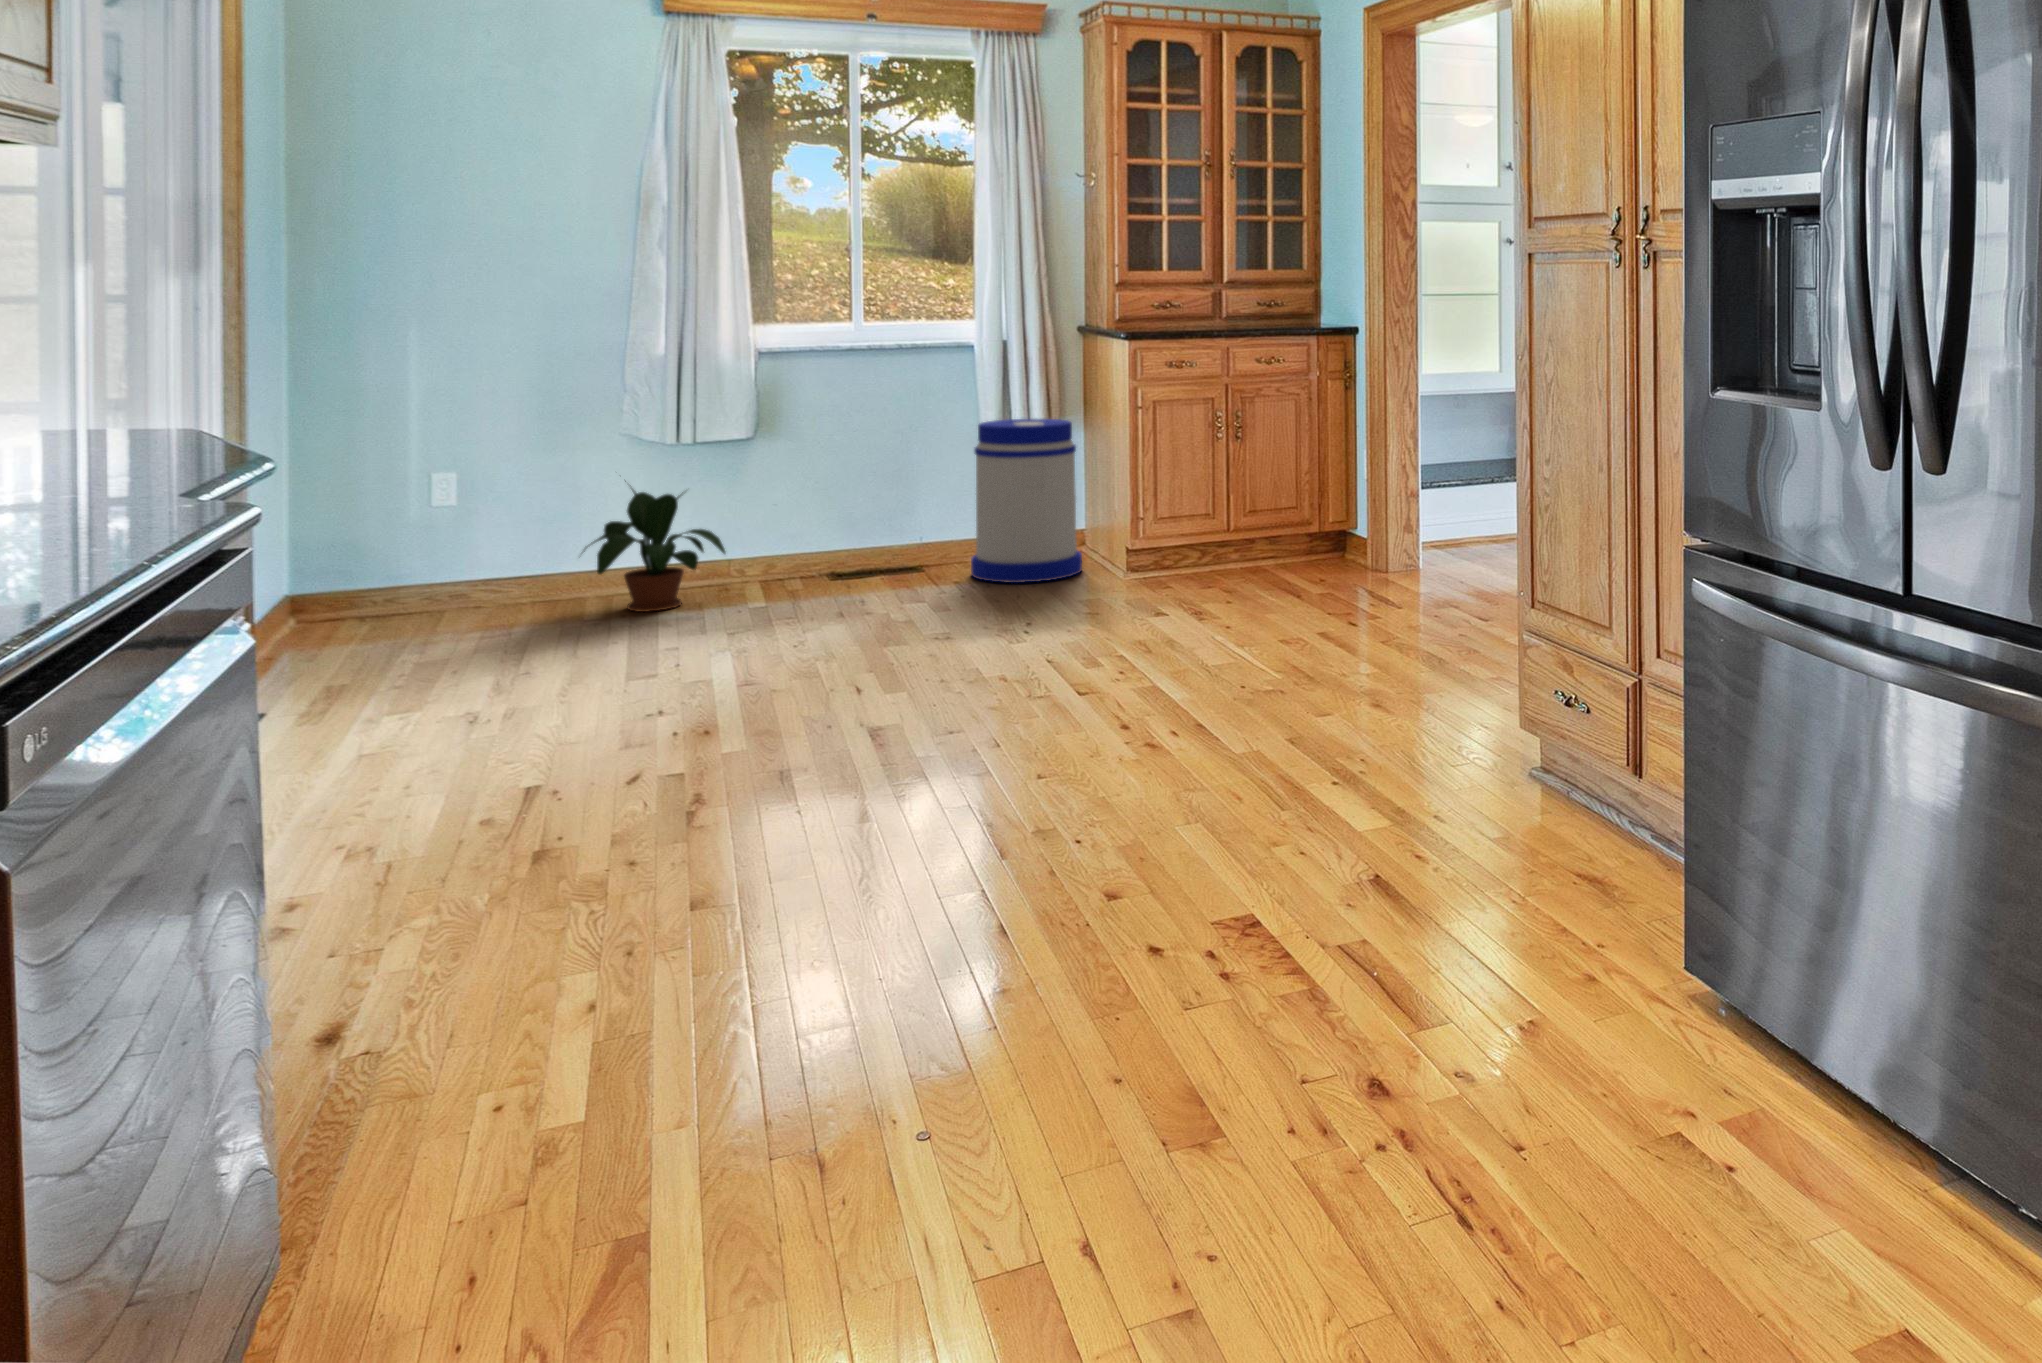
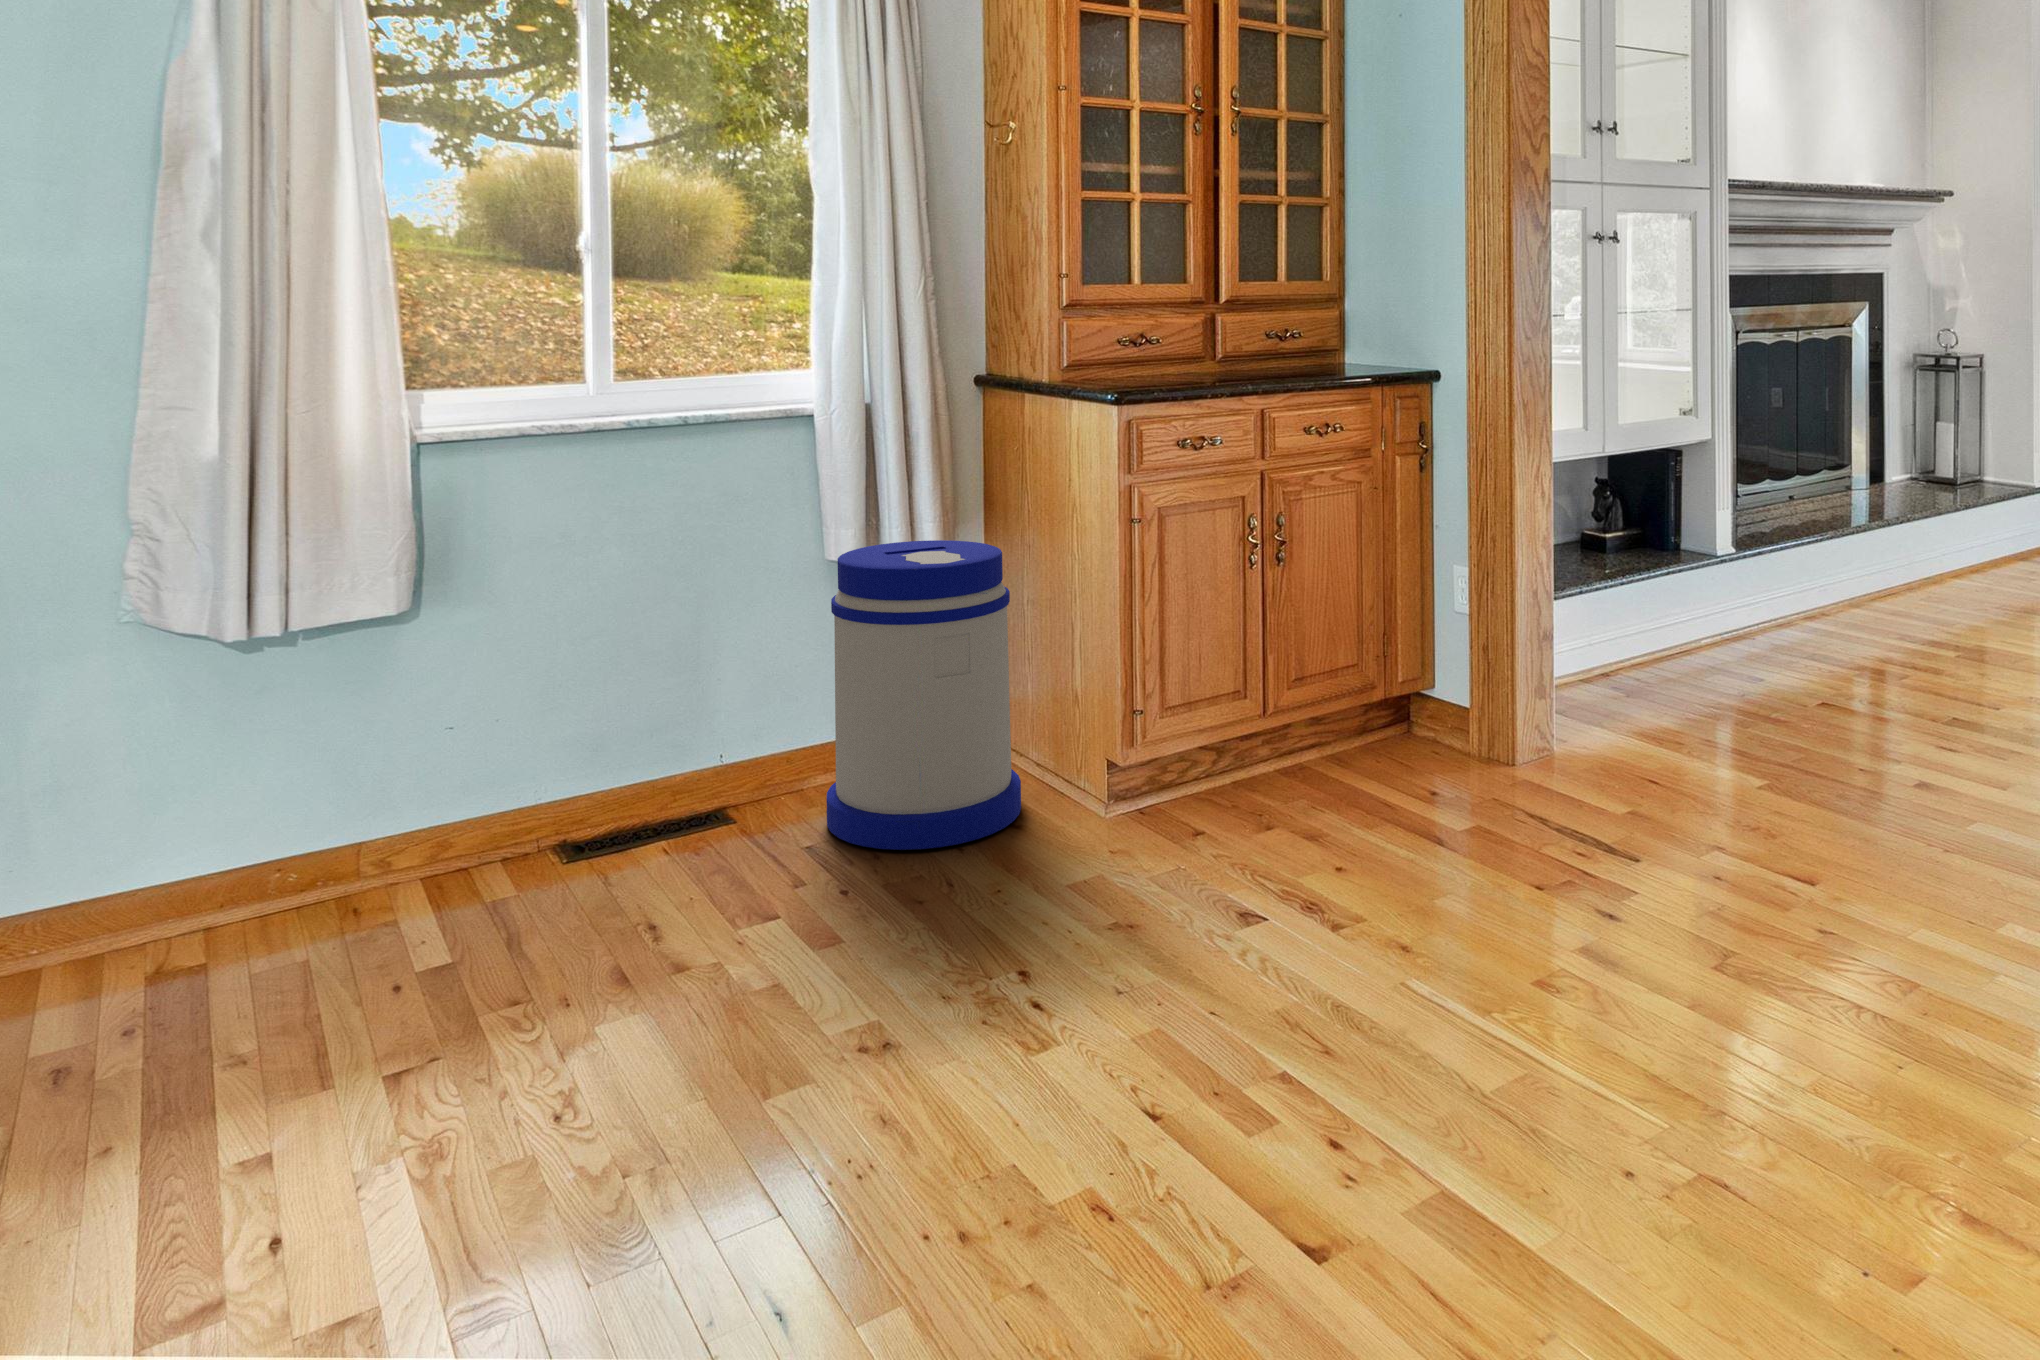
potted plant: present [584,481,725,612] -> none [23,716,365,1009]

